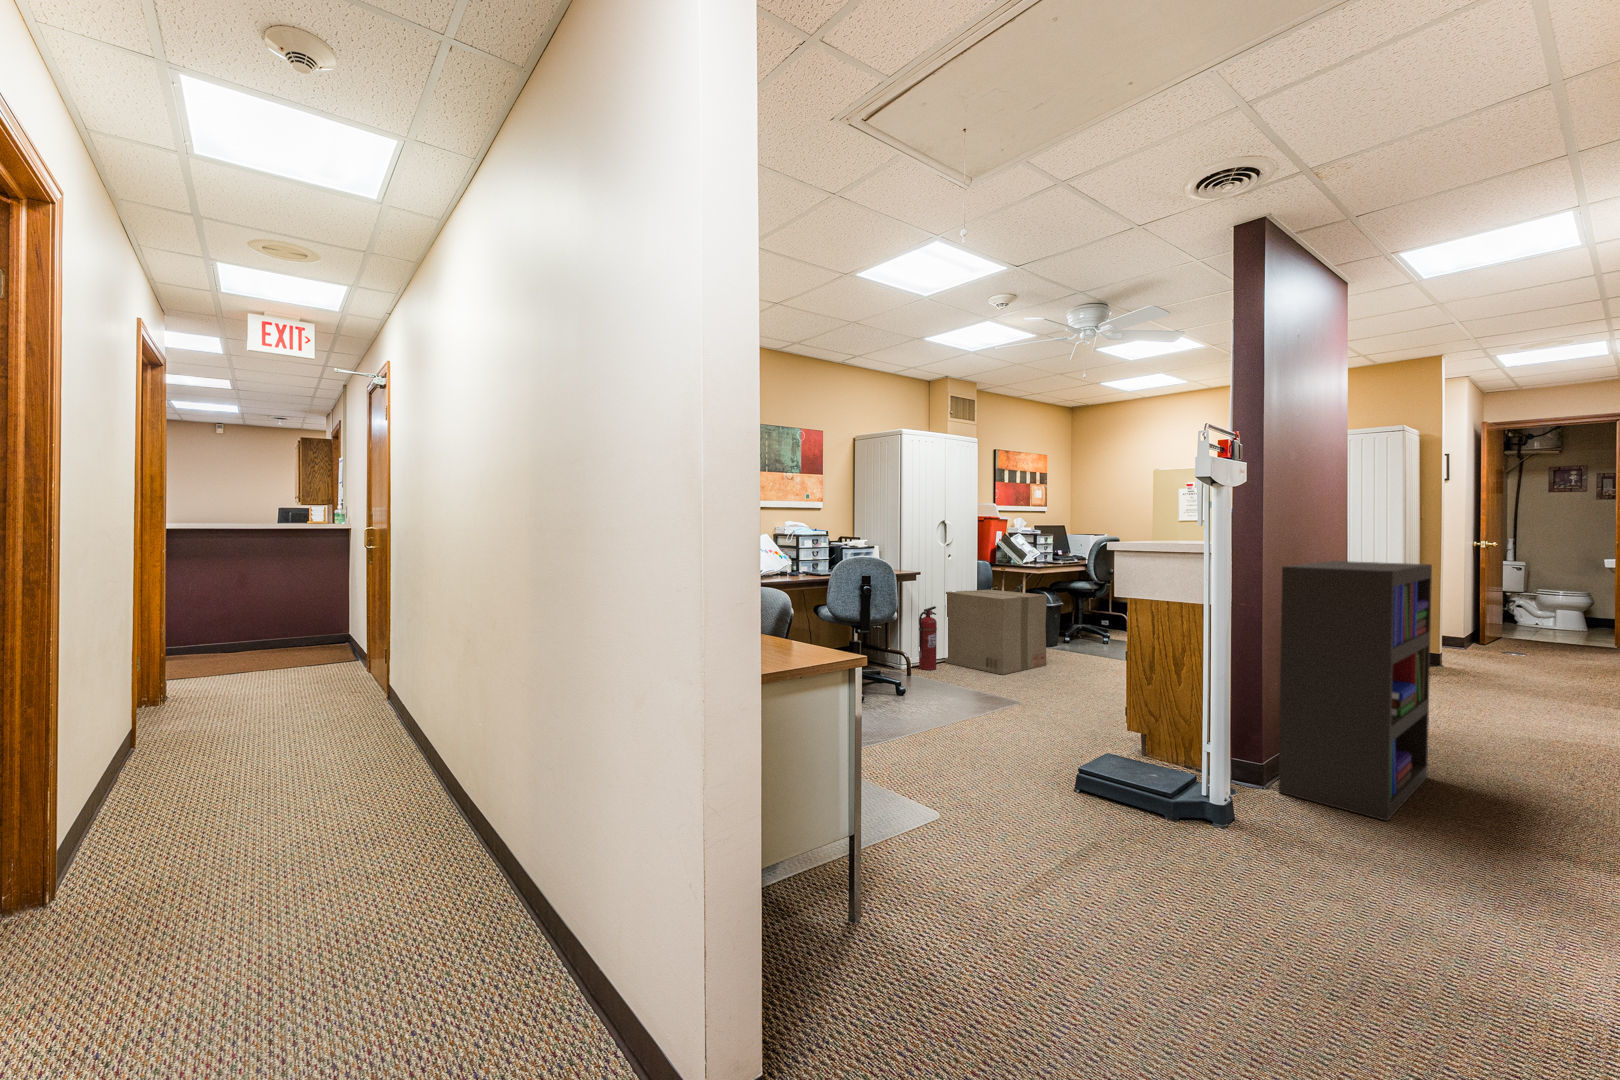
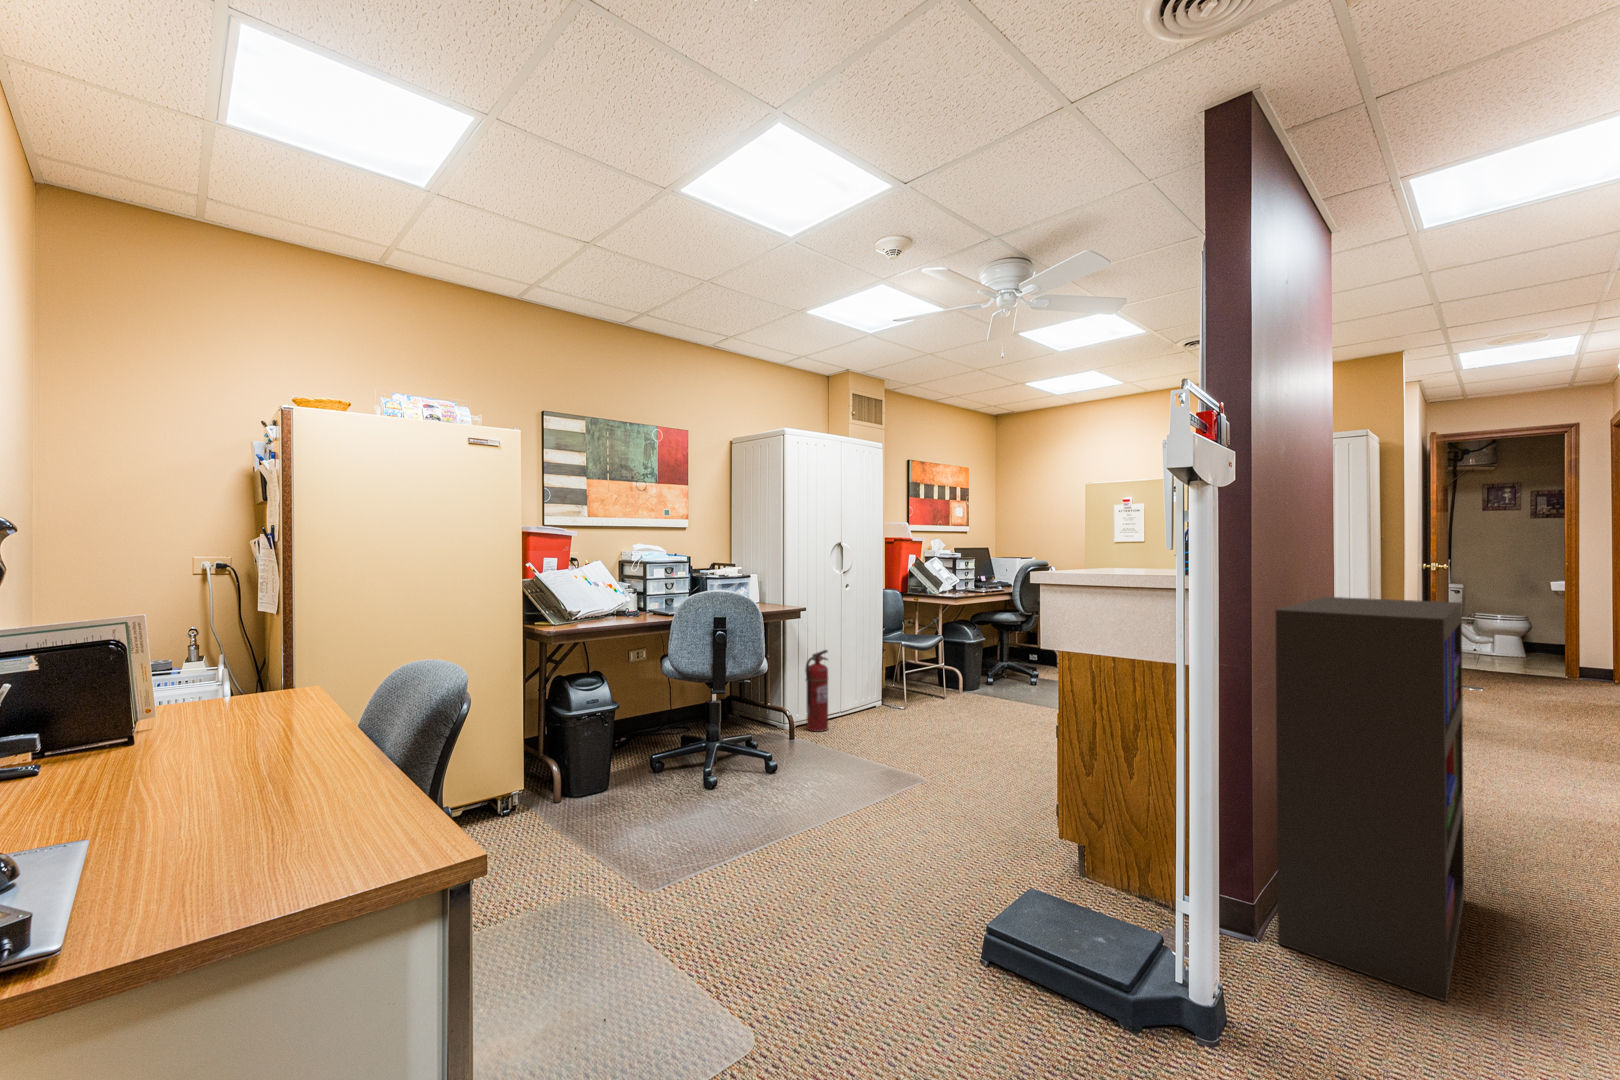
cardboard box: present [945,590,1047,675] -> none [840,626,964,736]

